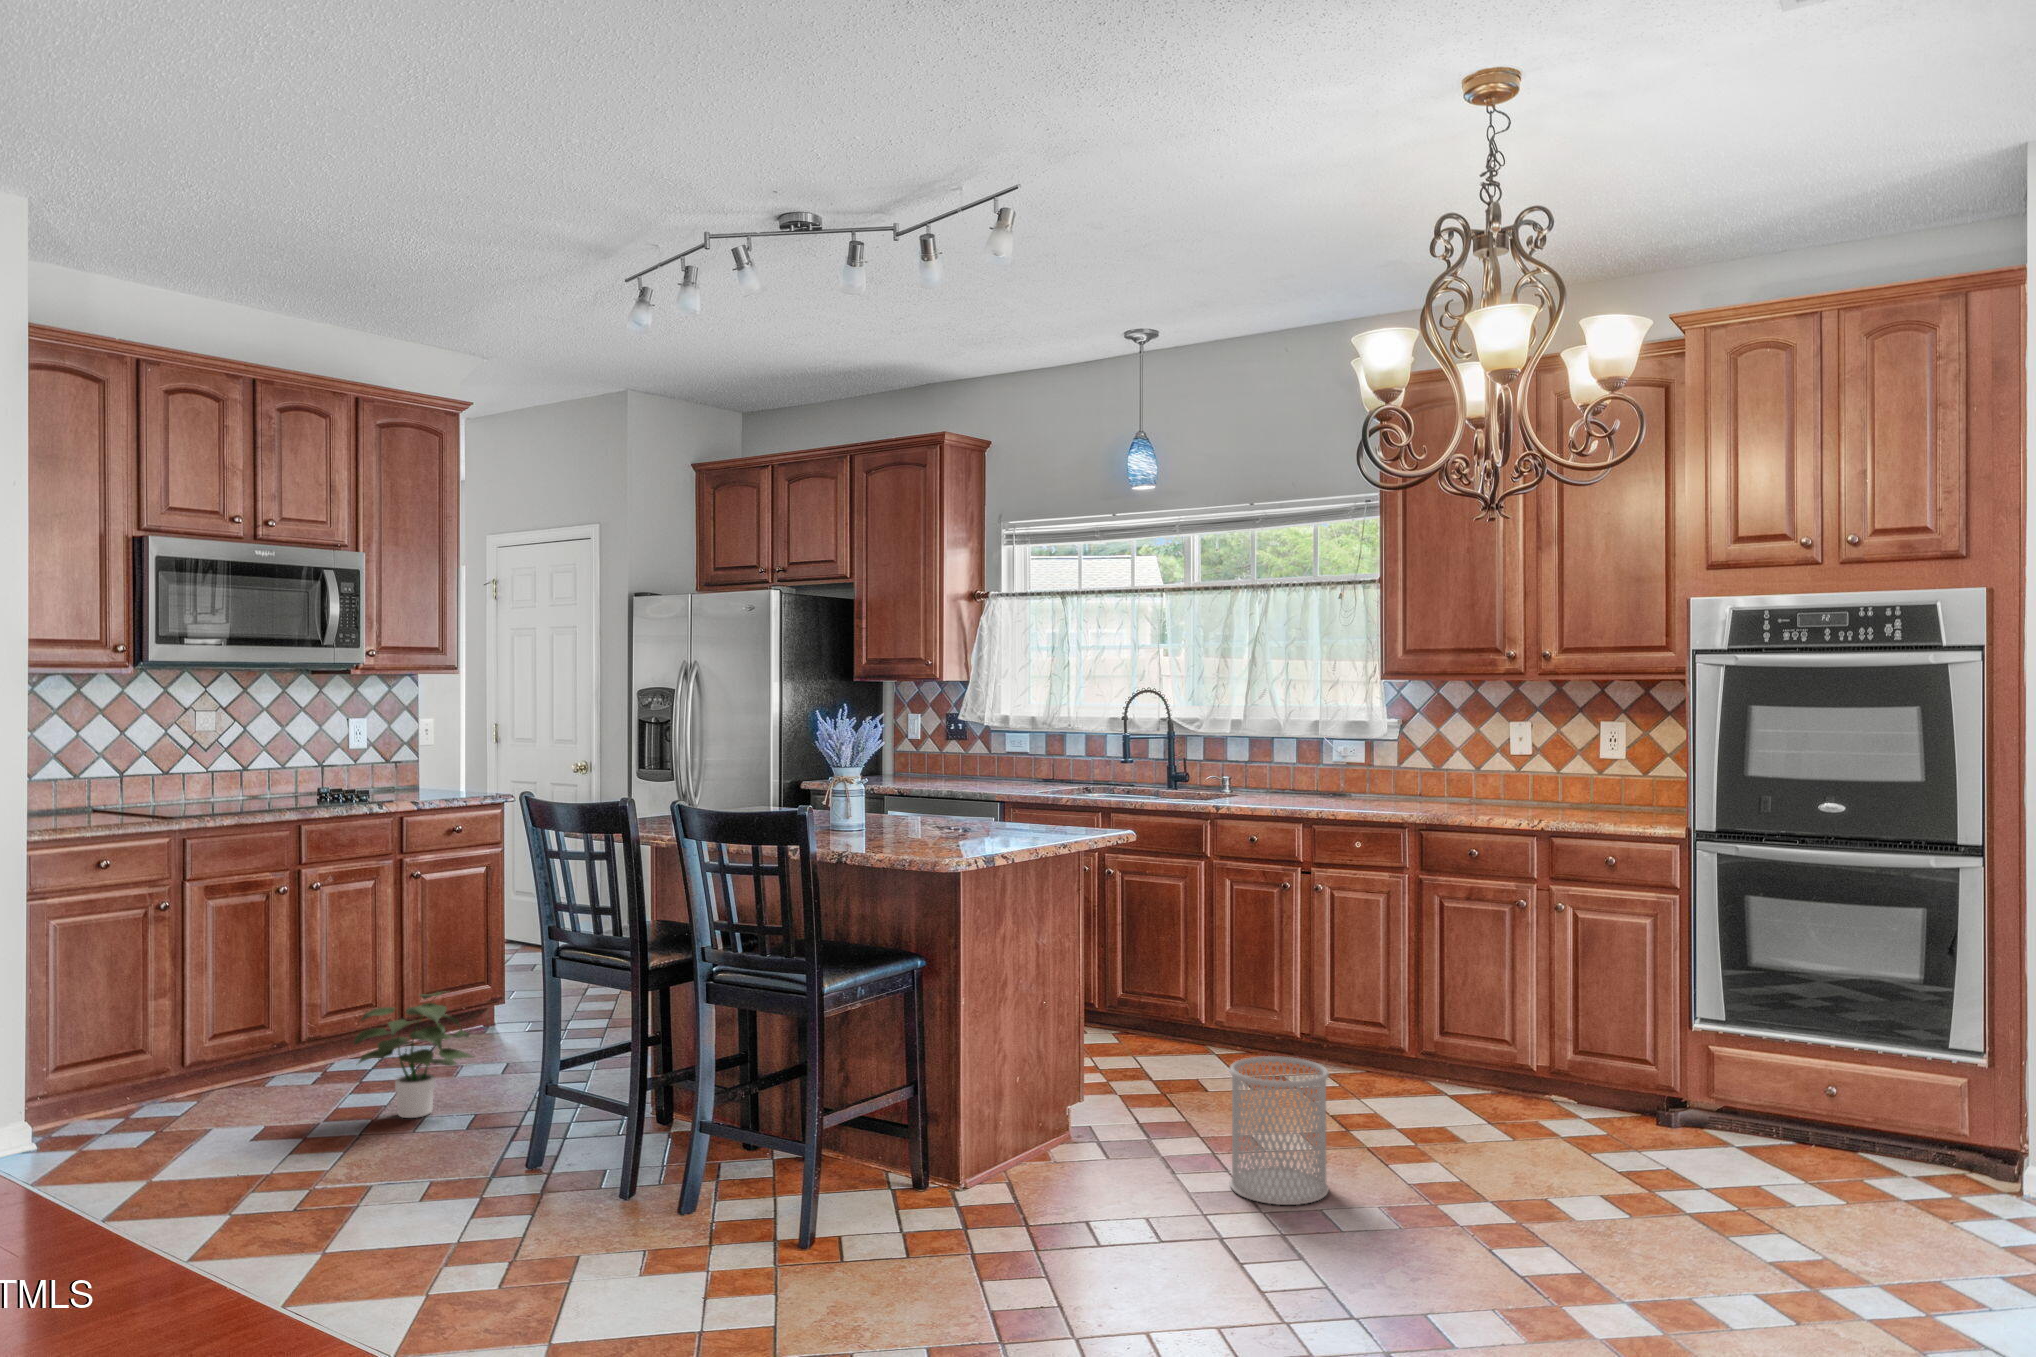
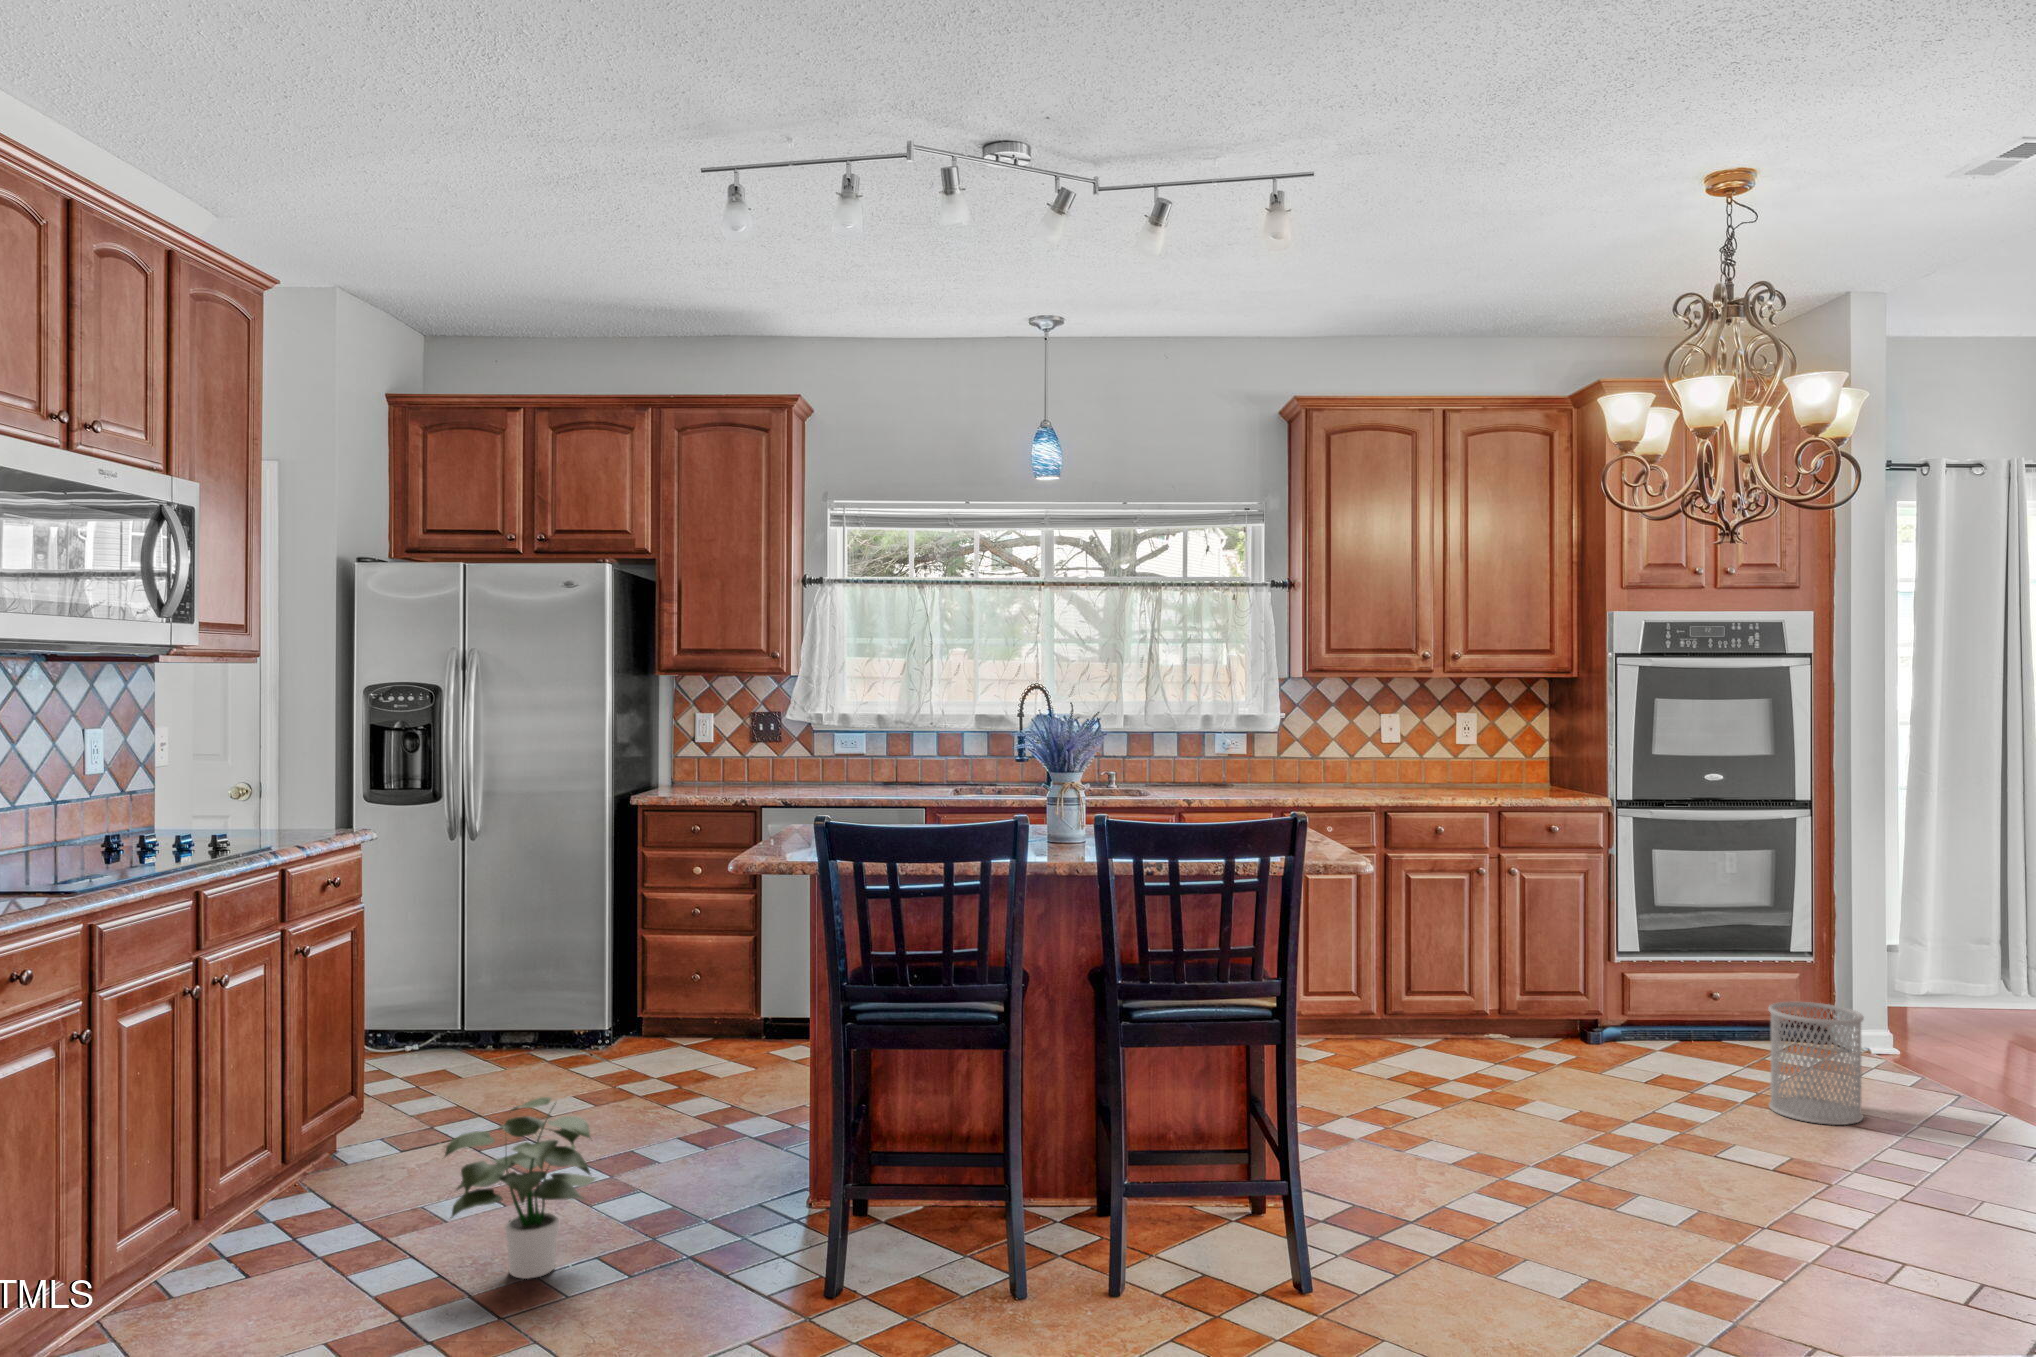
wastebasket: present [1230,1056,1329,1205] -> present [1768,1002,1864,1125]

